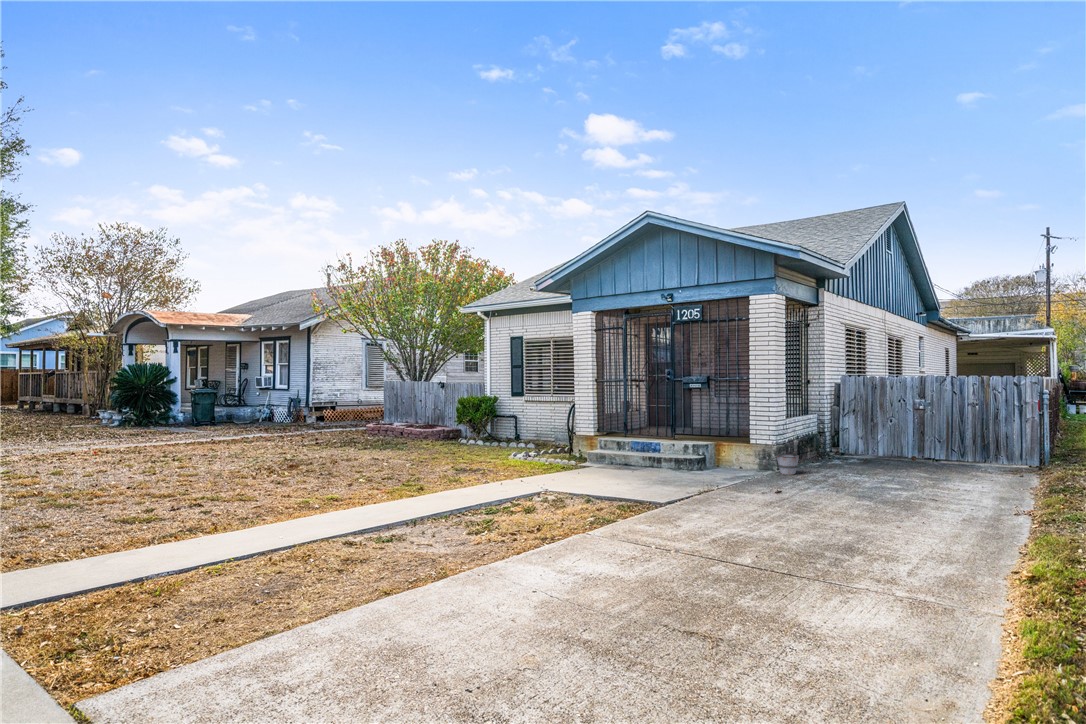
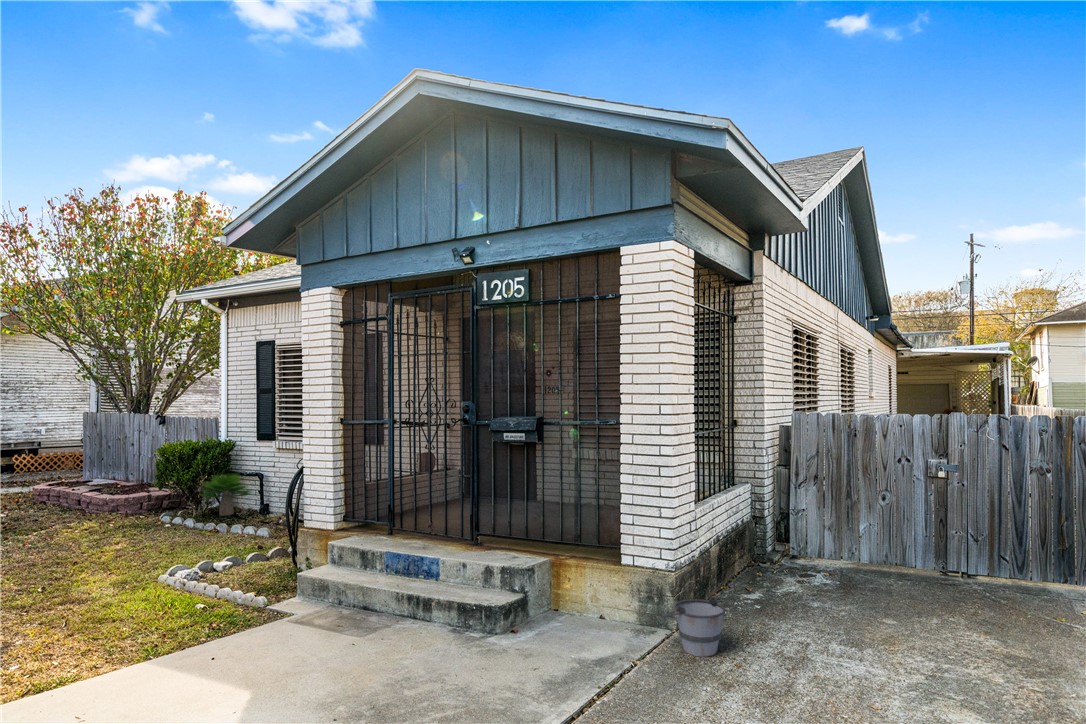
potted plant: none [481,415,511,440] -> present [203,474,251,516]

